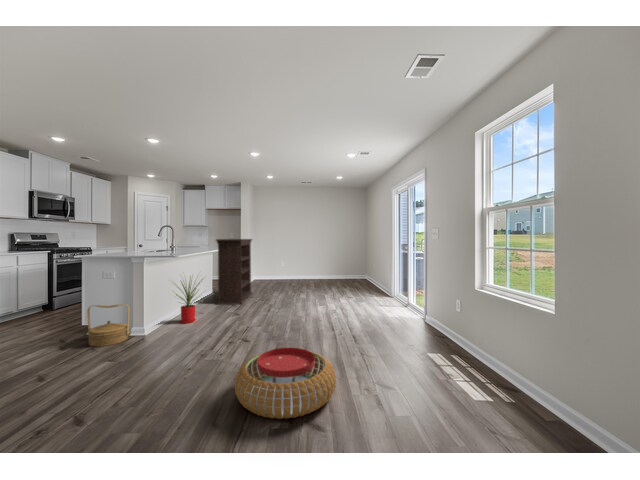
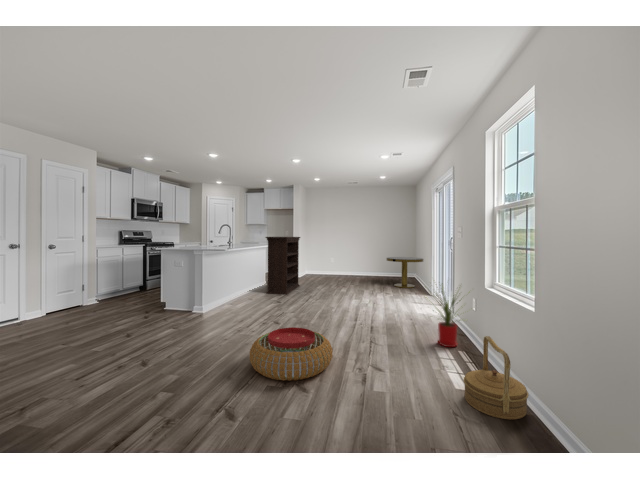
side table: none [343,258,380,290] -> present [386,257,424,288]
house plant: present [176,276,203,323] -> present [438,289,458,347]
woven basket: present [87,304,130,346] -> present [464,336,529,420]

